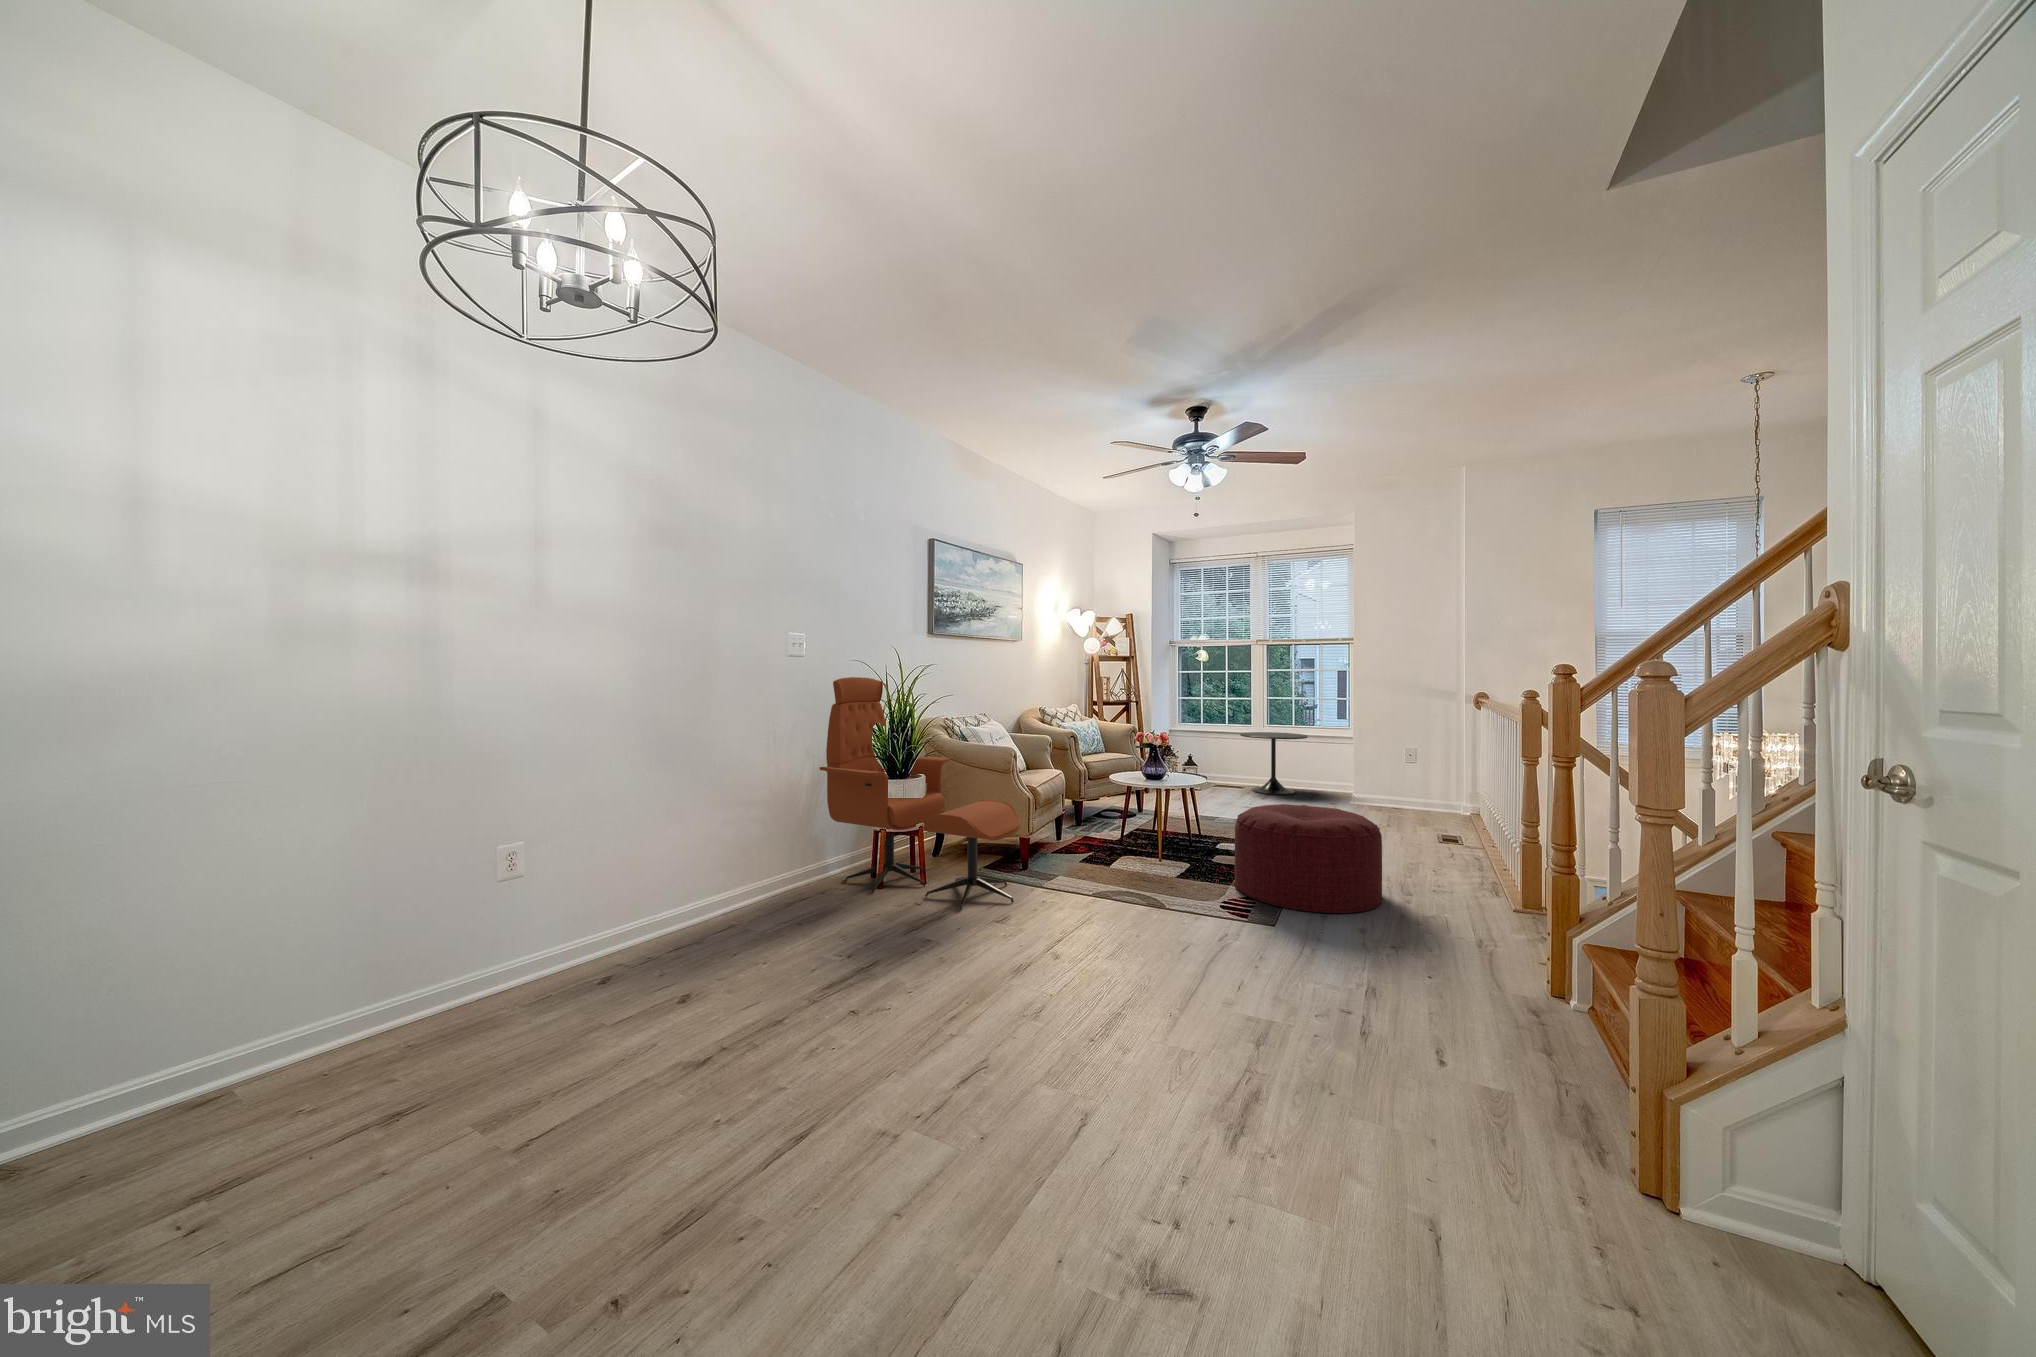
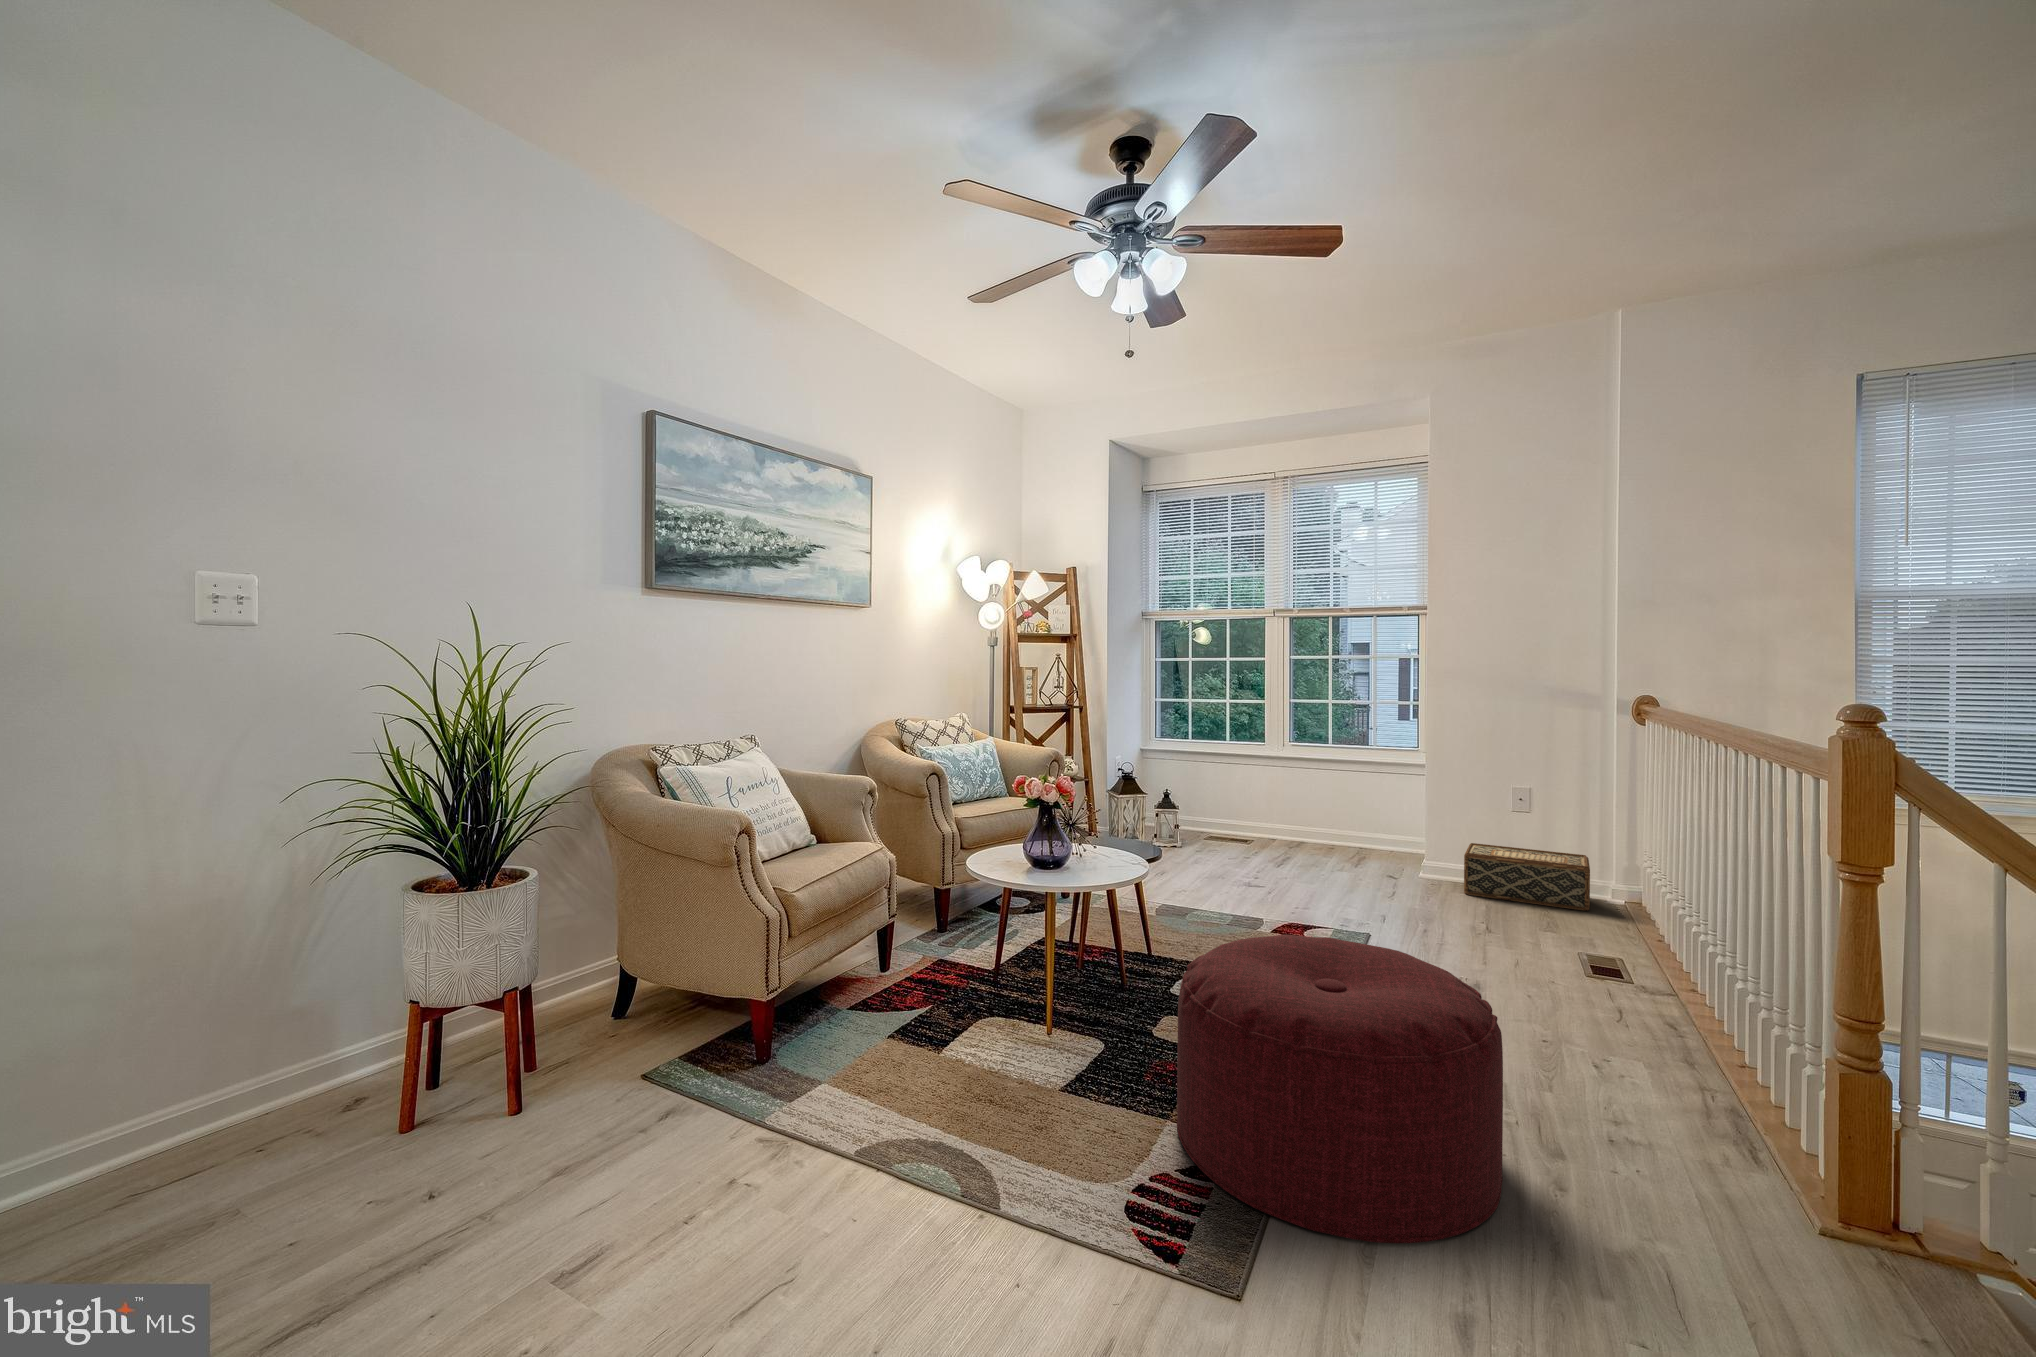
lounge chair: present [820,677,1020,911] -> none [251,669,698,1234]
side table: present [1240,732,1308,795] -> none [1245,754,1352,858]
woven basket: none [1376,783,1450,818] -> present [1464,843,1590,911]

